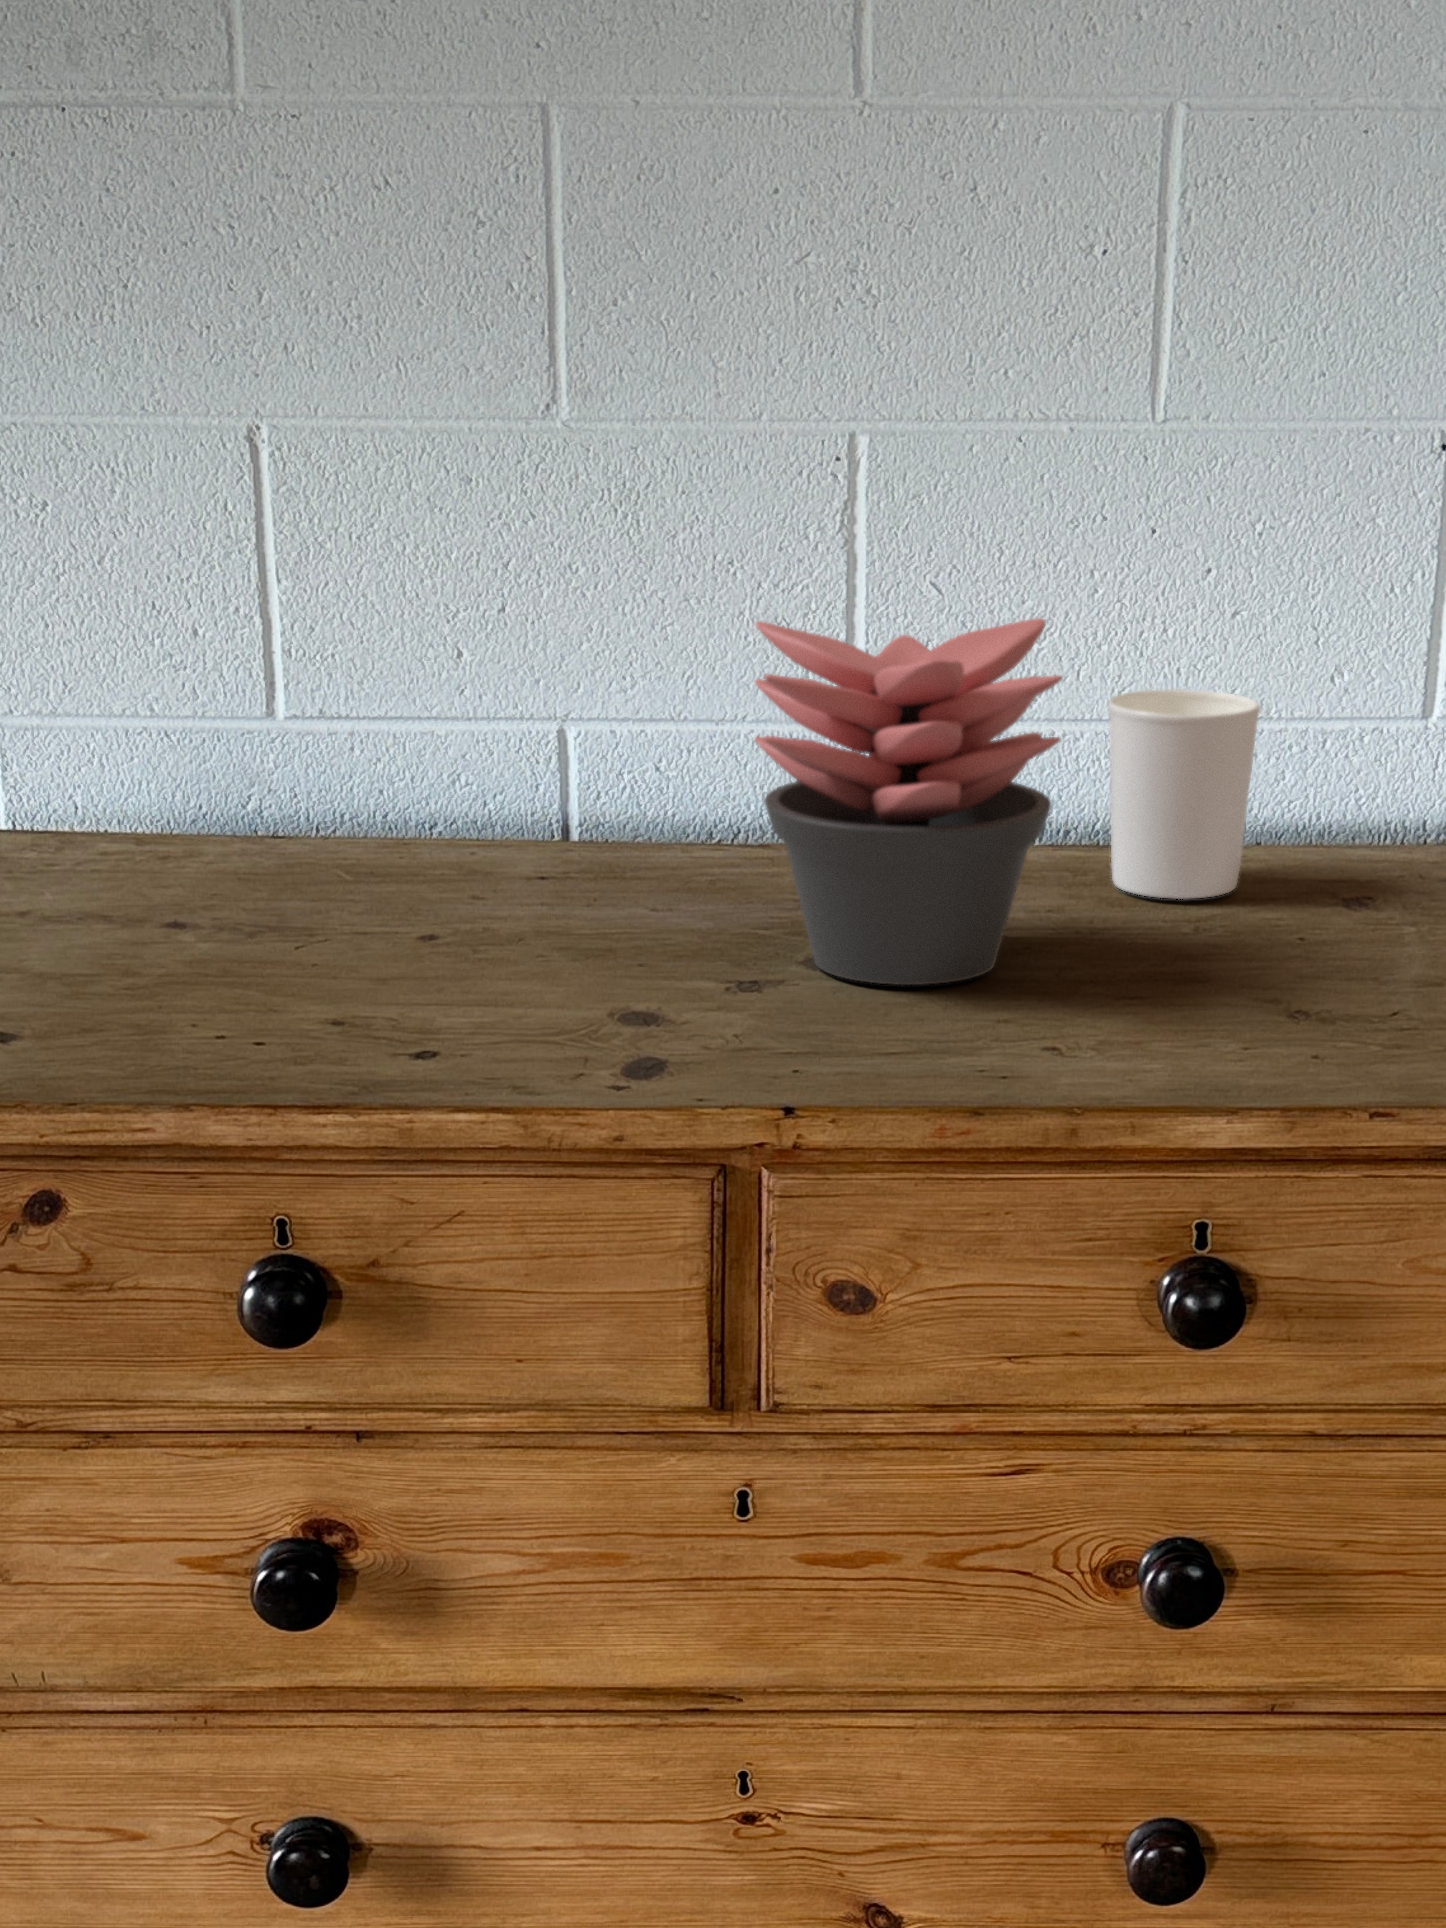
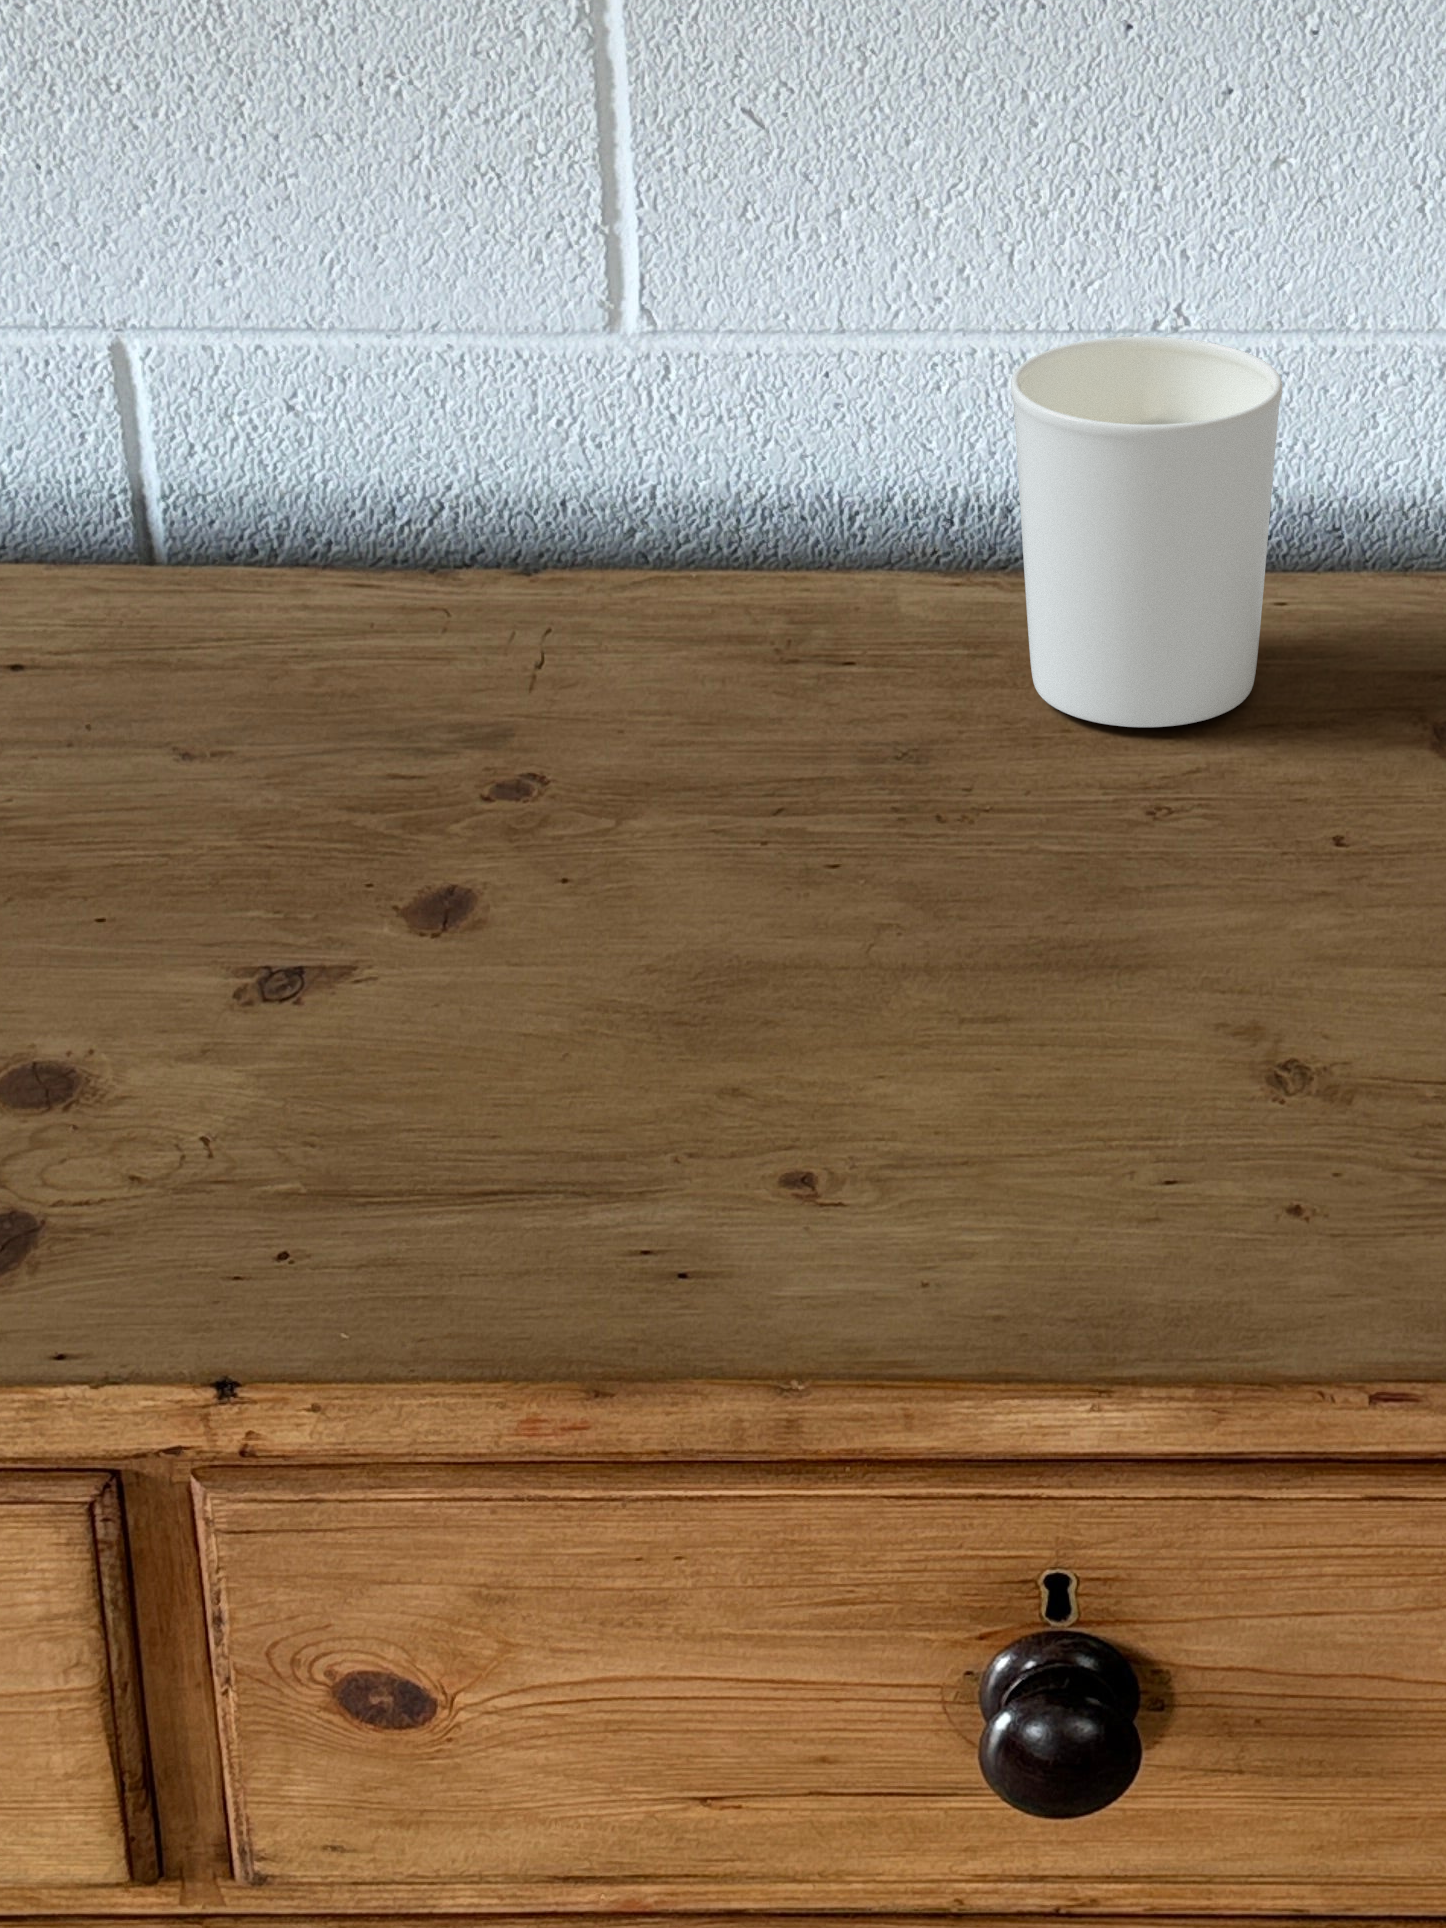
succulent plant: present [755,618,1062,985] -> none [258,296,844,997]

